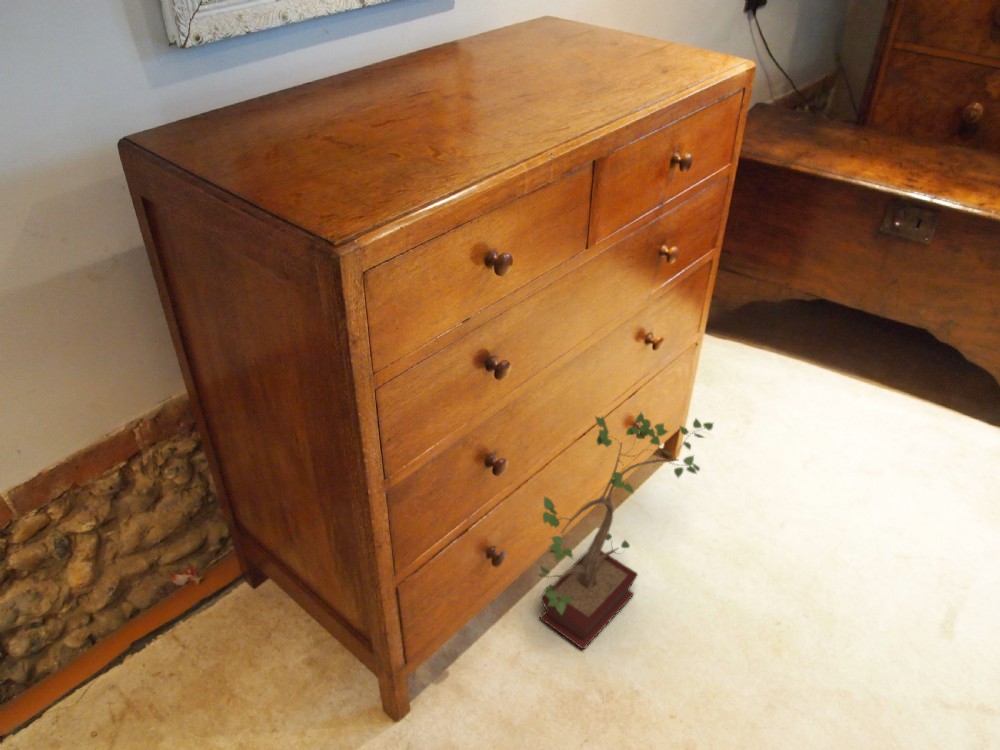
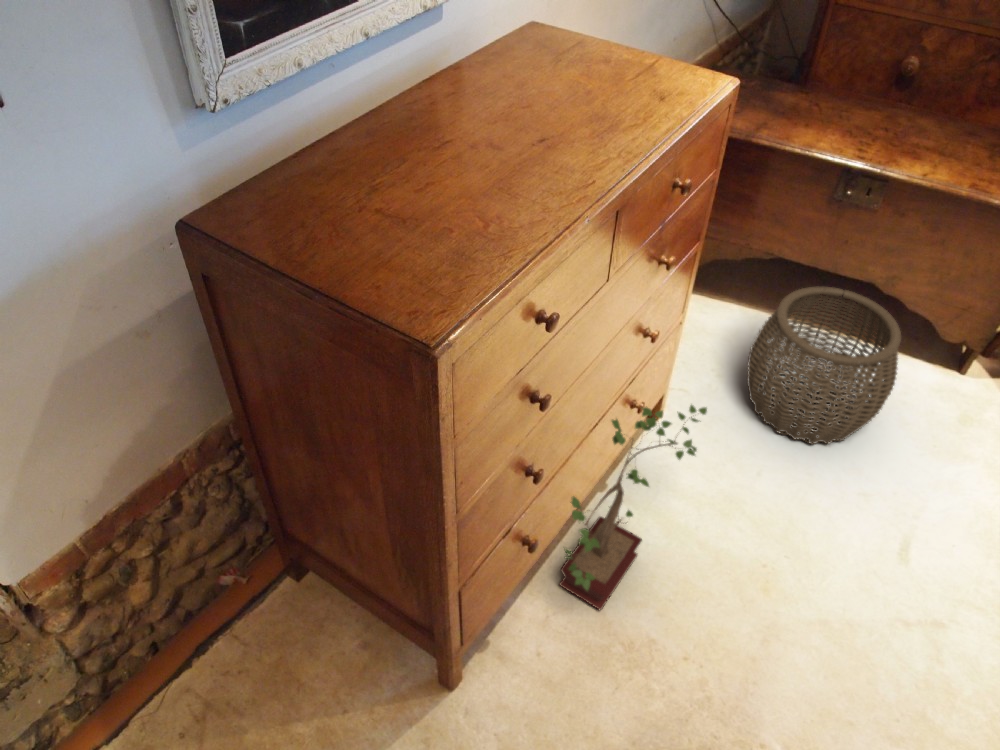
woven basket: none [778,320,951,497] -> present [747,287,901,444]

